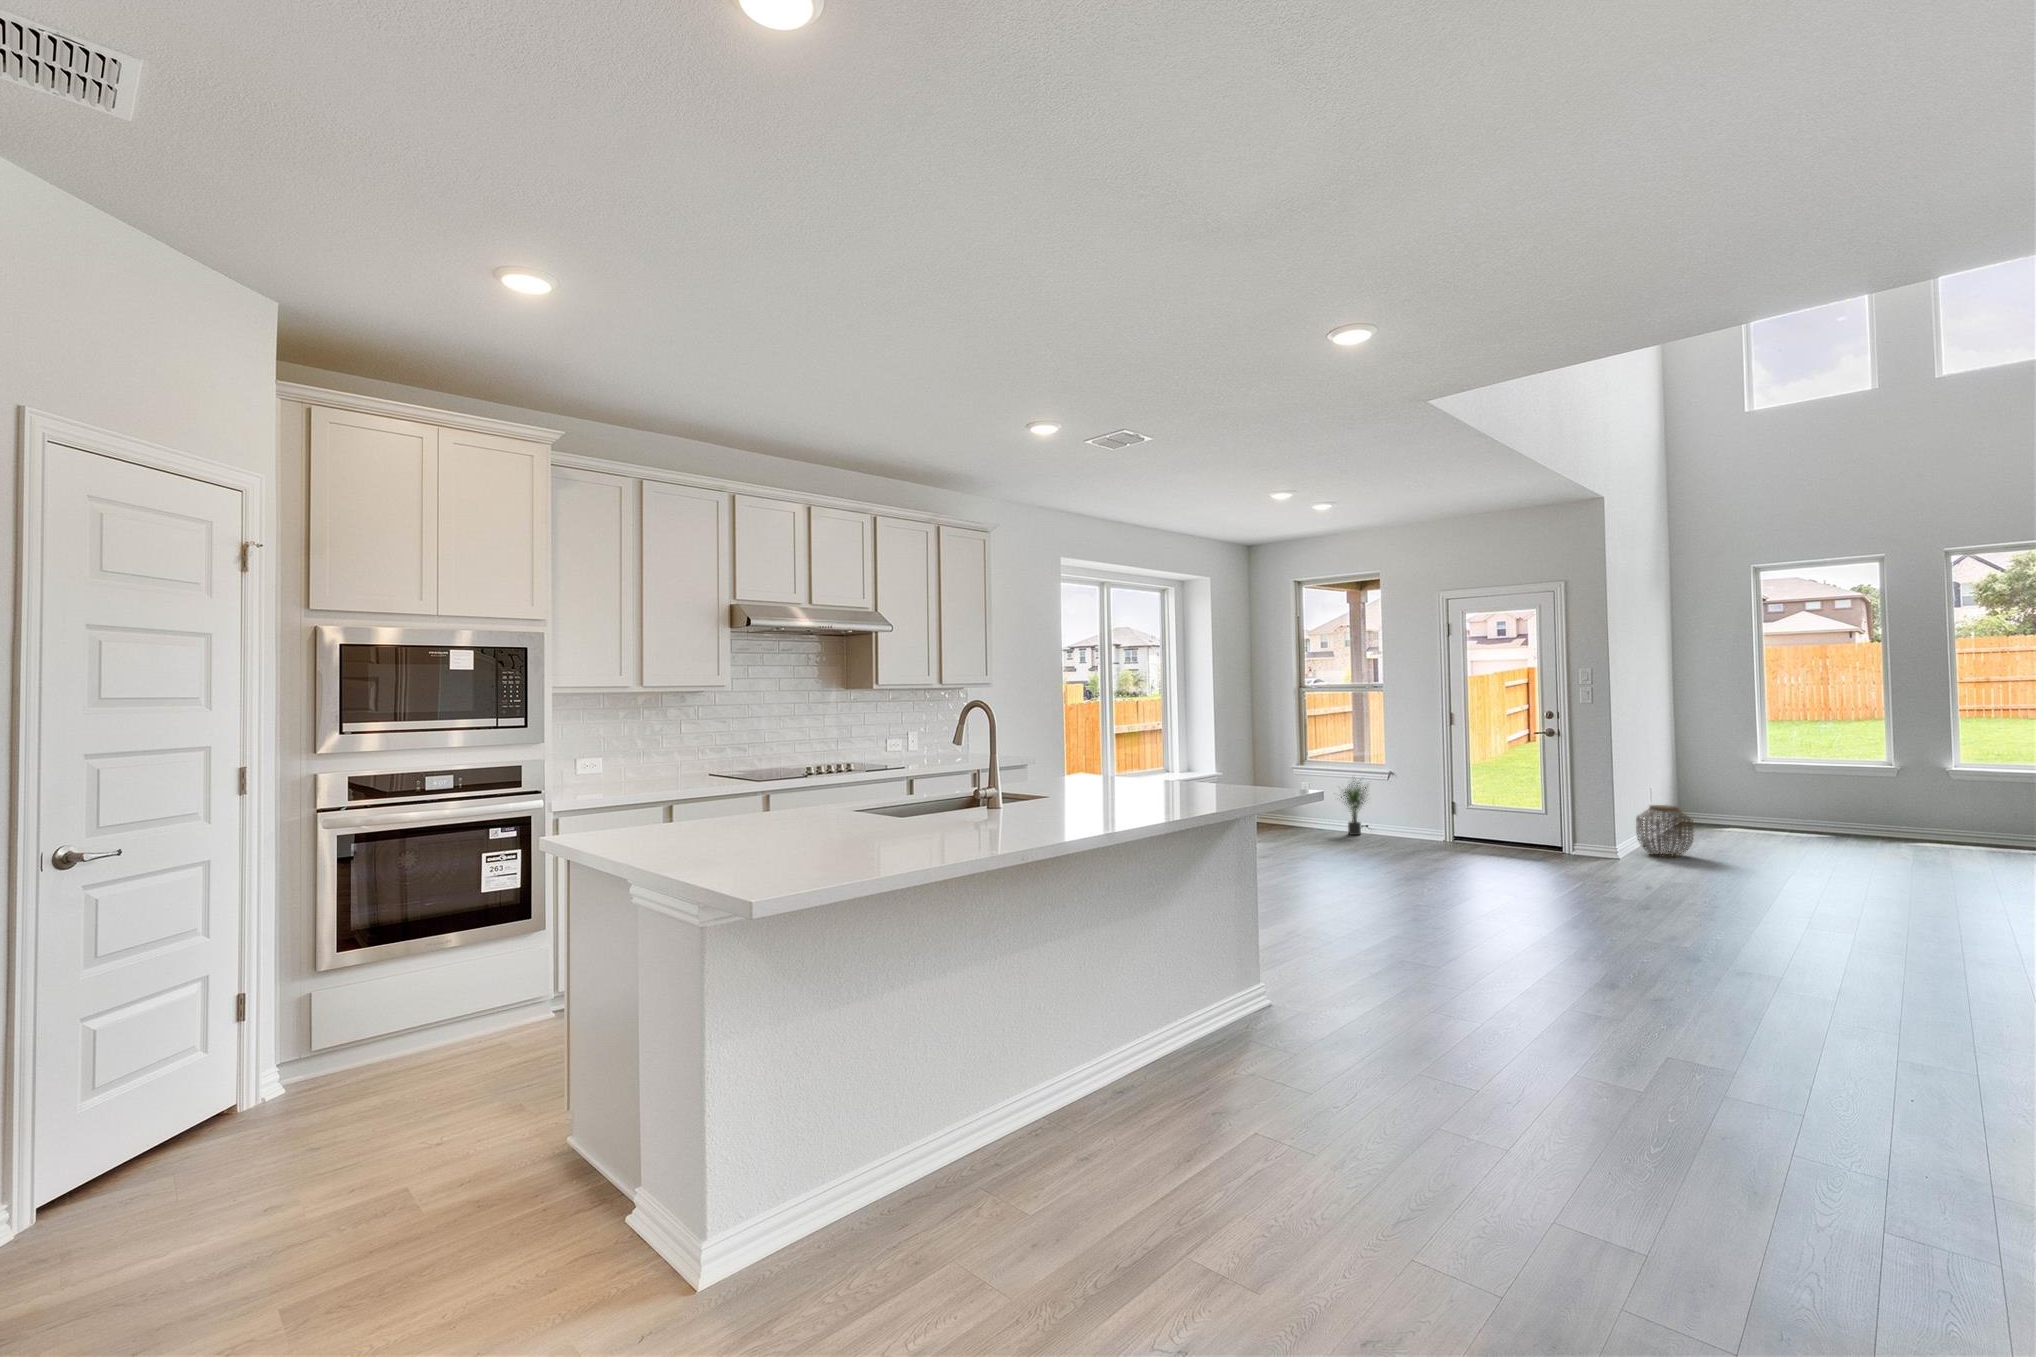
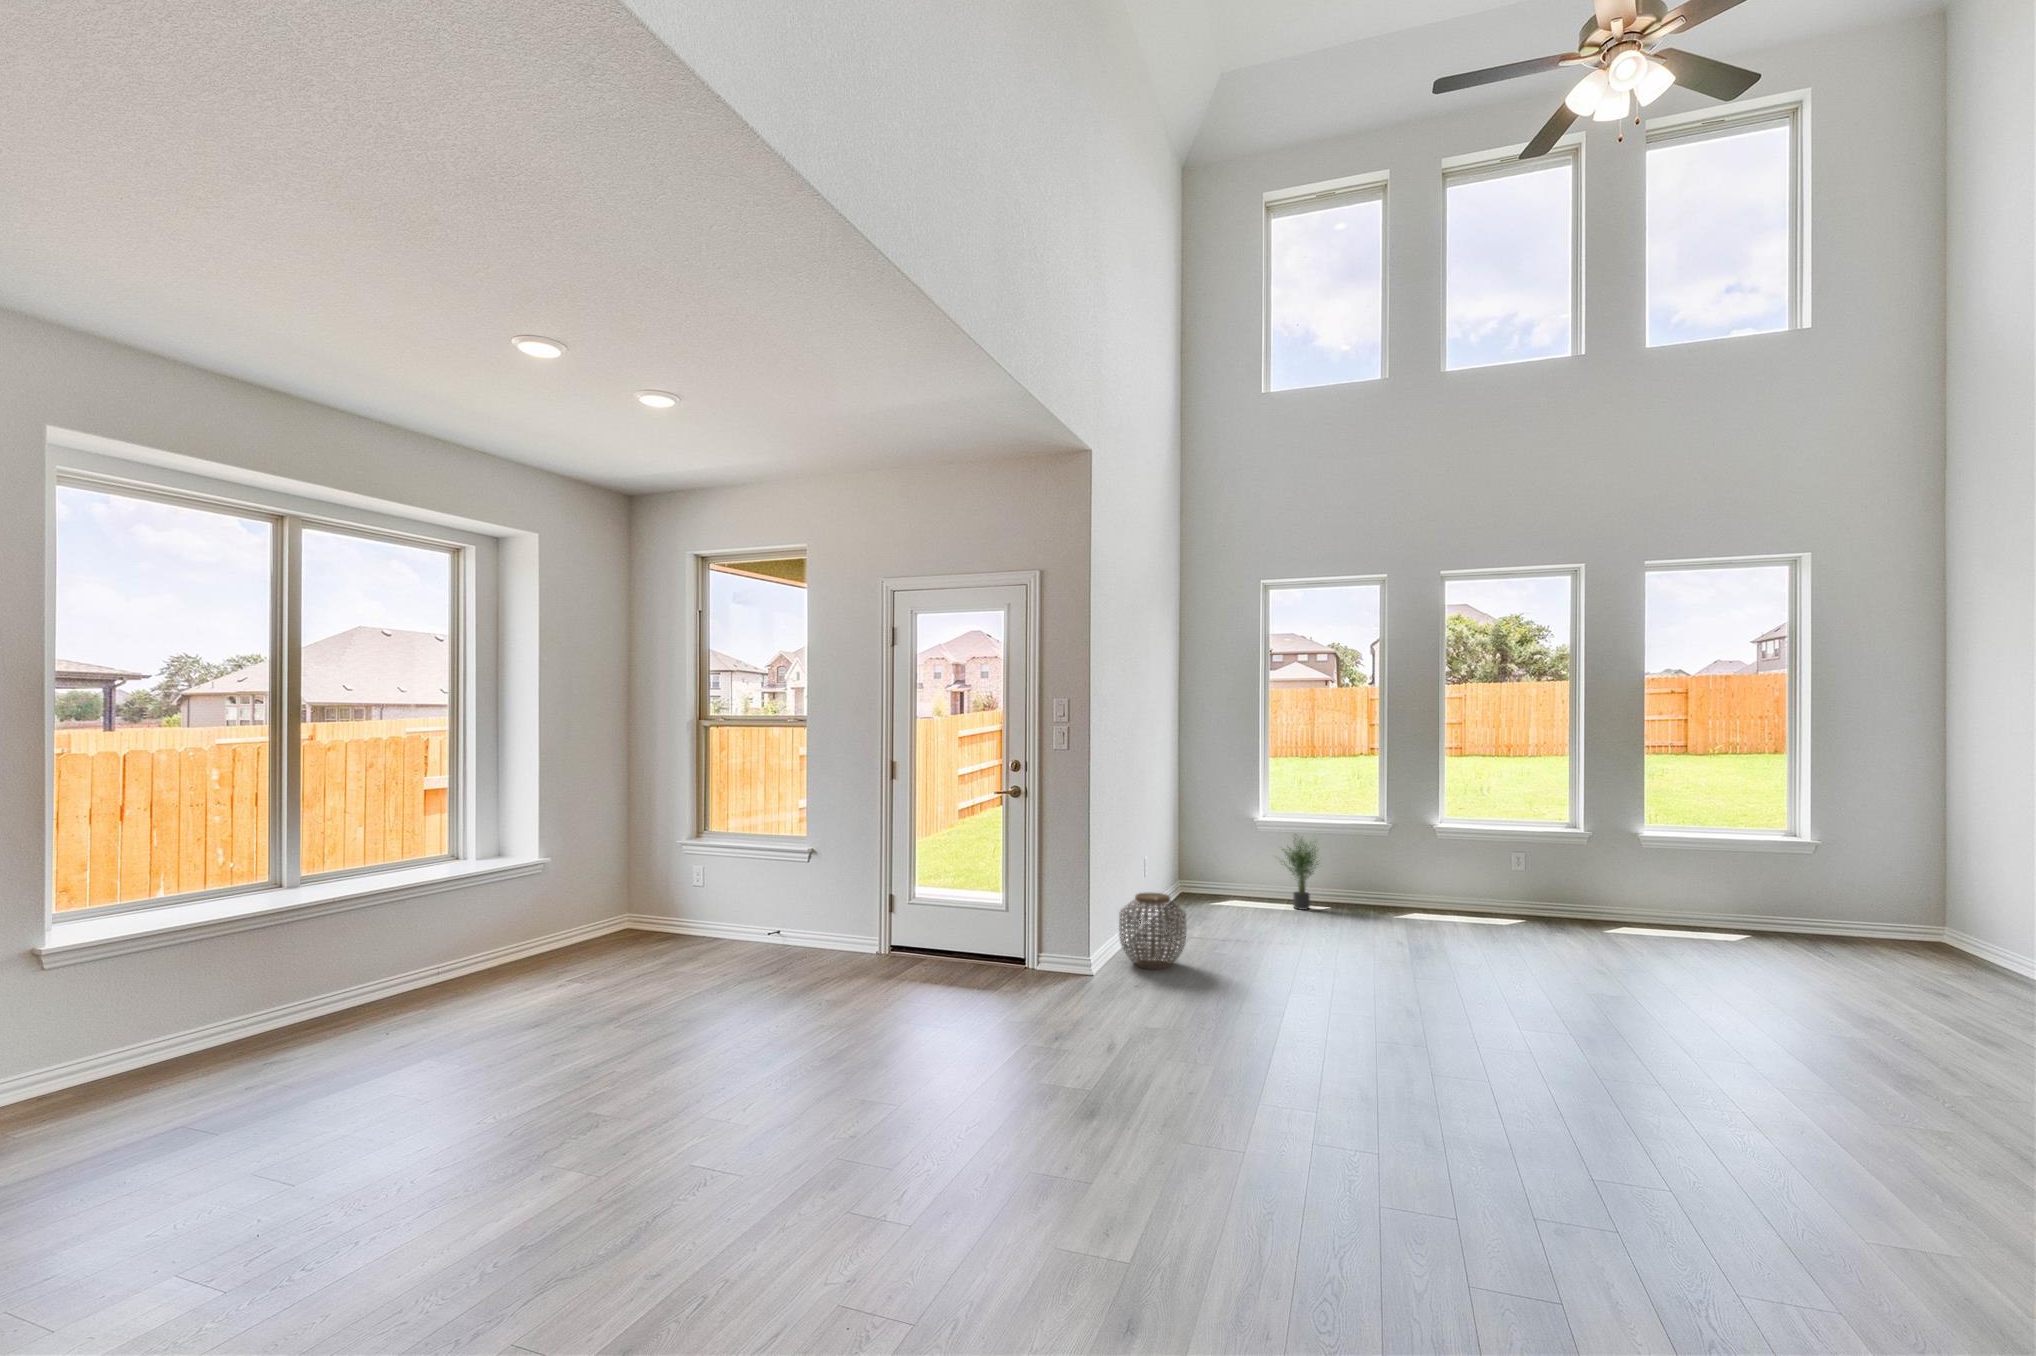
potted plant: present [1341,781,1368,835] -> present [1282,839,1318,910]

